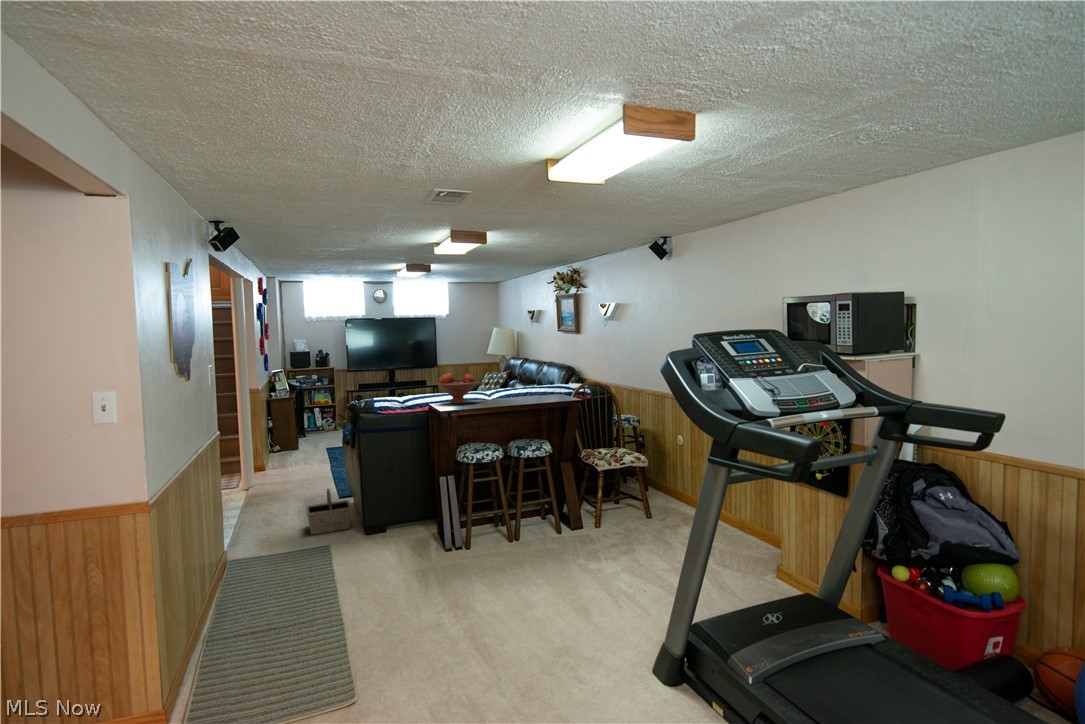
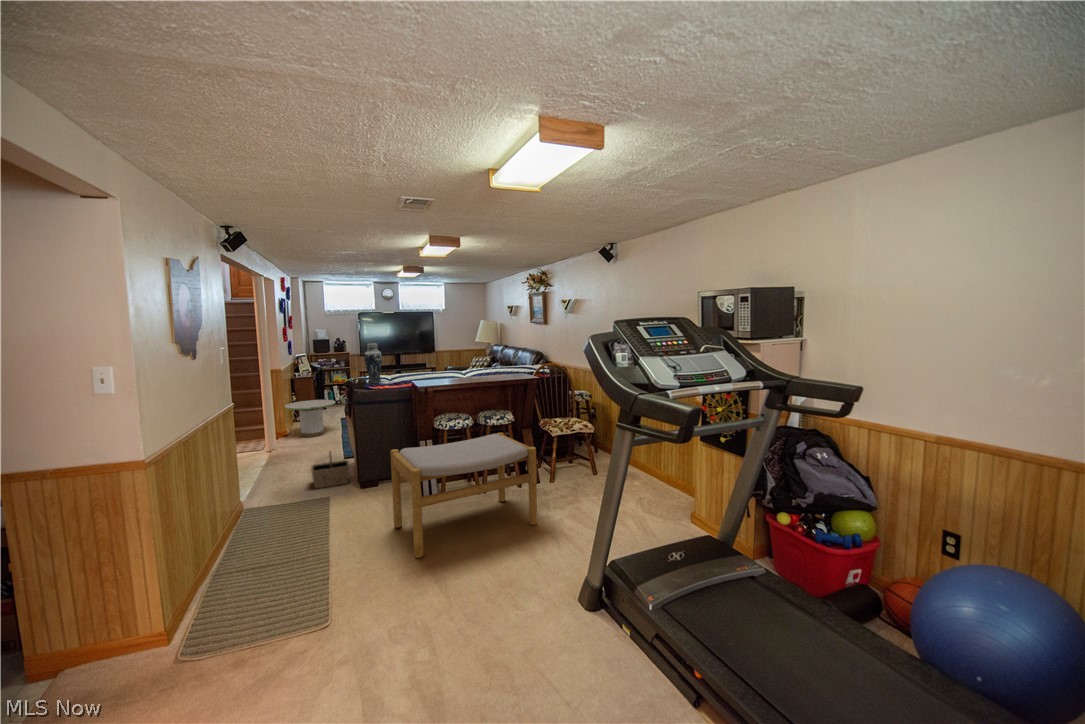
vase: none [372,359,392,406] -> present [364,344,382,383]
fruit bowl: present [437,373,478,404] -> none [419,355,453,381]
side table: none [264,426,324,472] -> present [285,400,335,437]
footstool: none [412,467,588,619] -> present [391,433,537,558]

